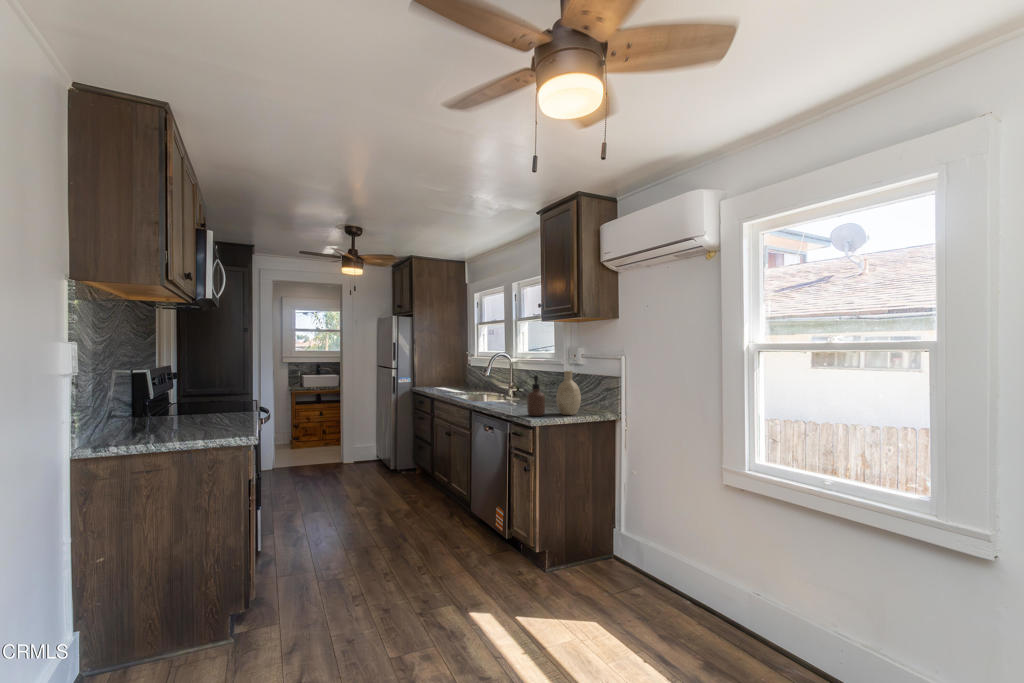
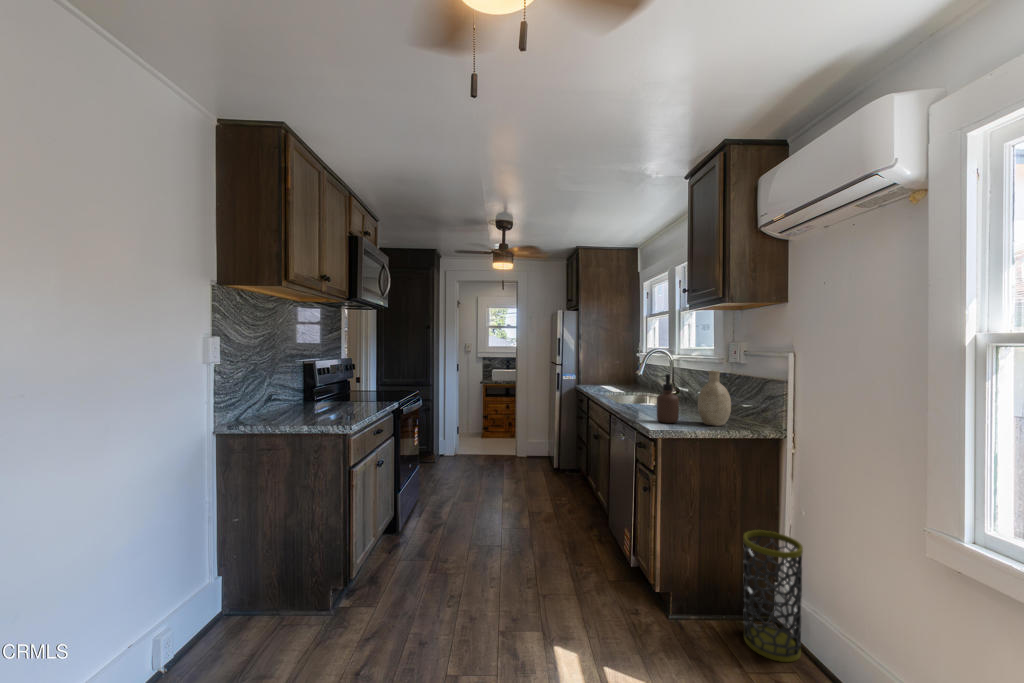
trash can: none [599,491,638,585] -> present [743,530,803,662]

